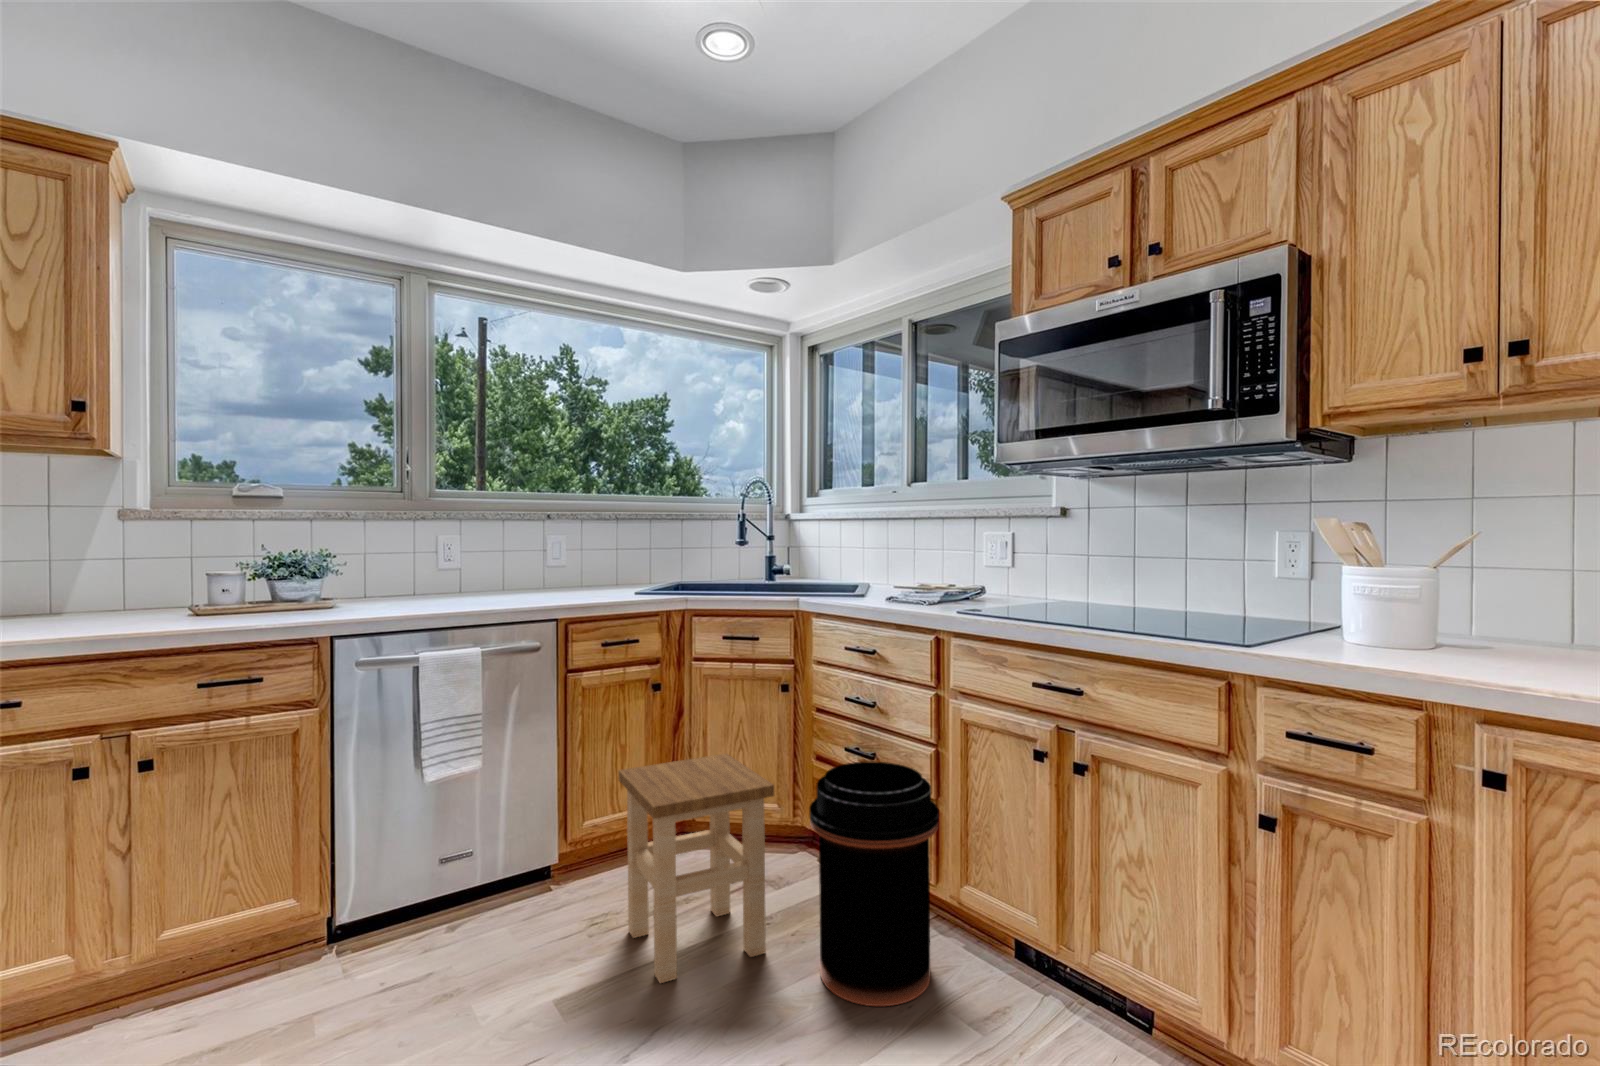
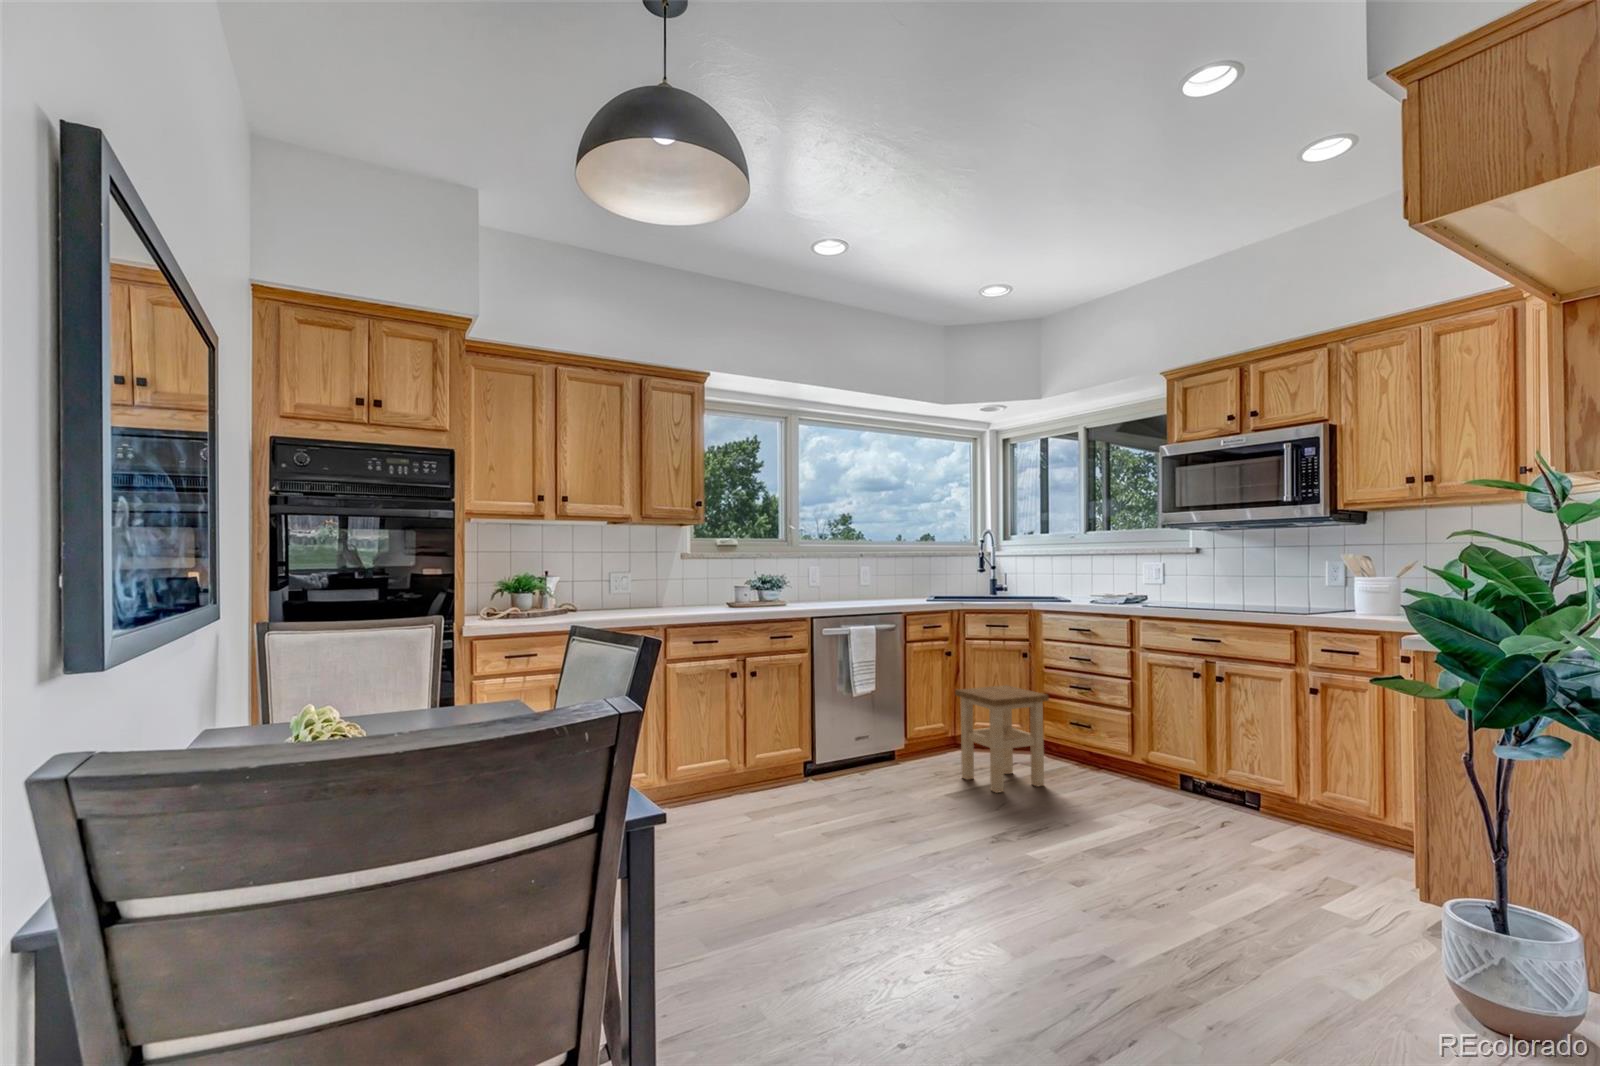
trash can: present [809,761,939,1006] -> none [1071,684,1143,802]

